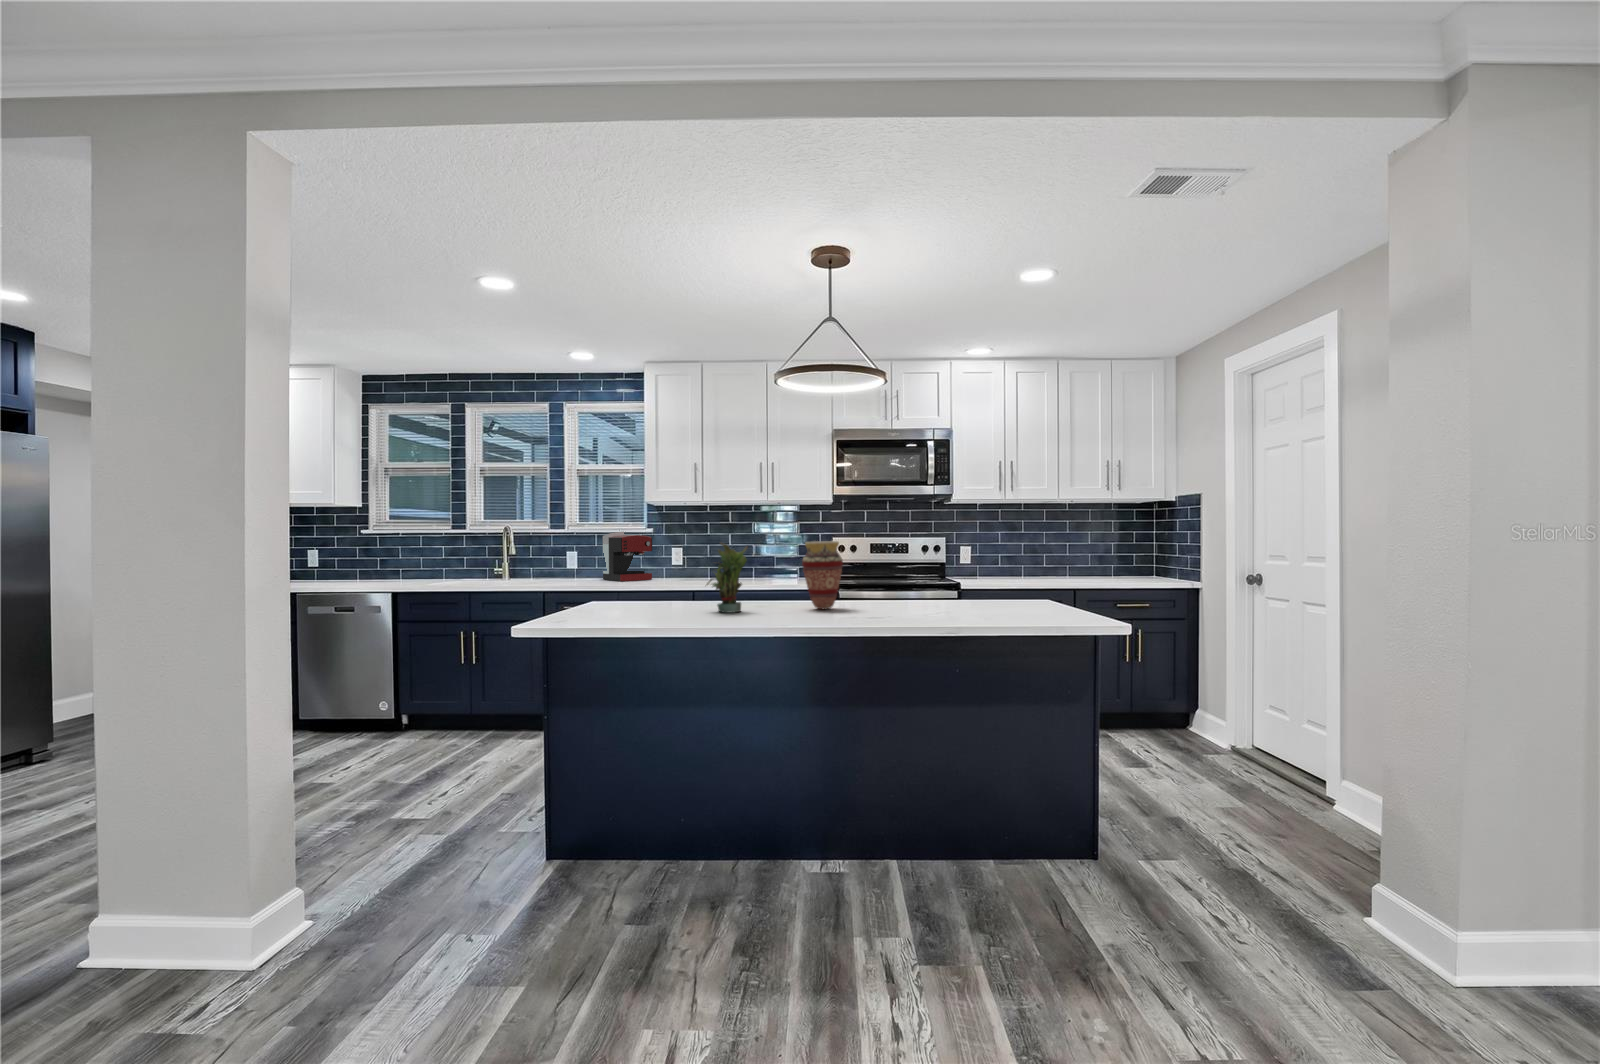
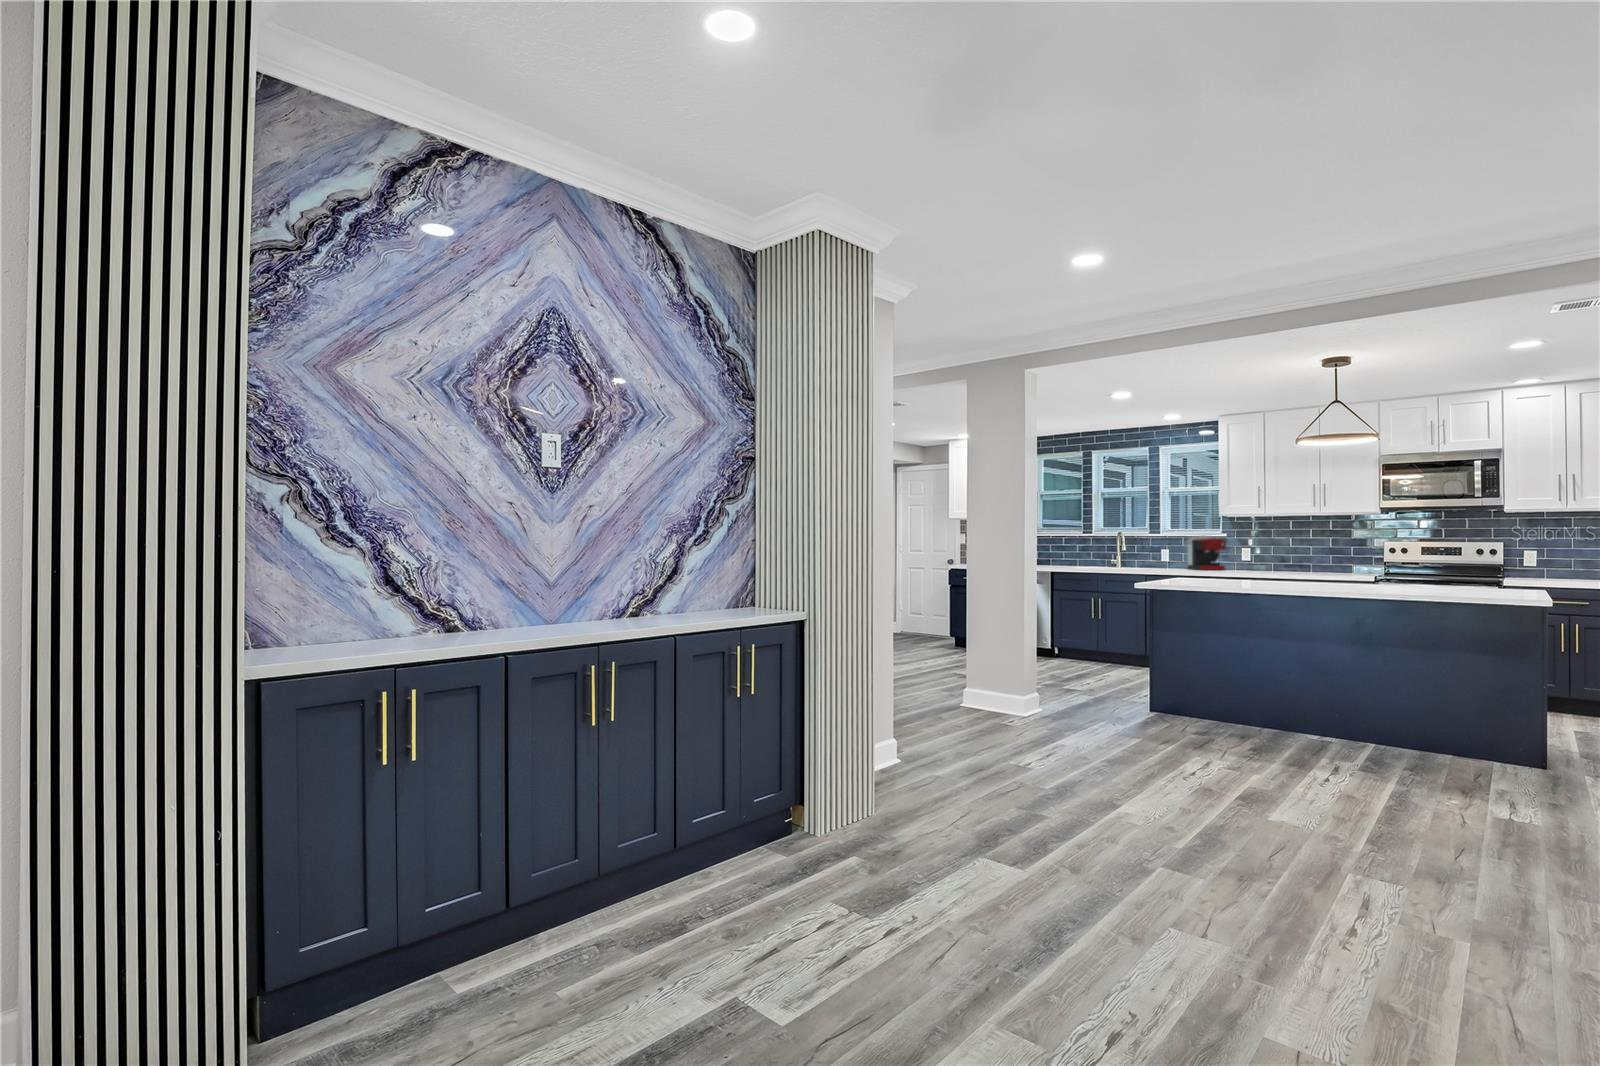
vase: present [802,541,843,609] -> none [1320,542,1350,584]
potted plant: present [707,543,748,613] -> none [1252,542,1281,582]

